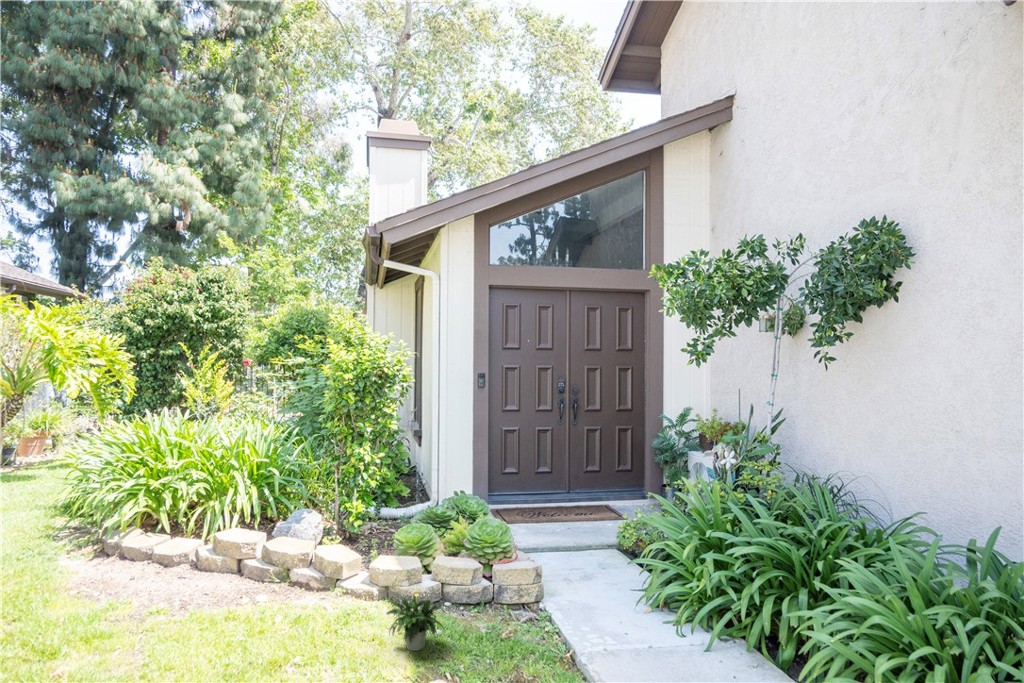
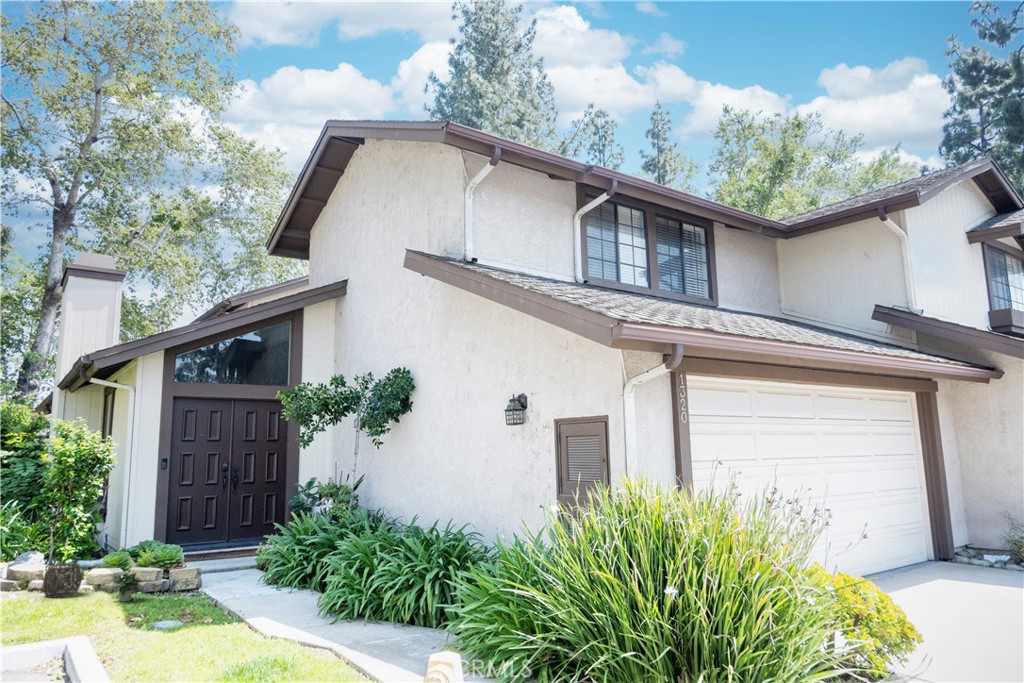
woven basket: none [301,550,359,613] -> present [43,563,82,597]

